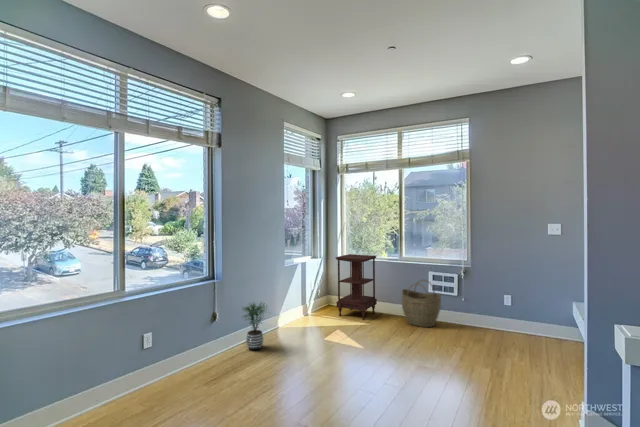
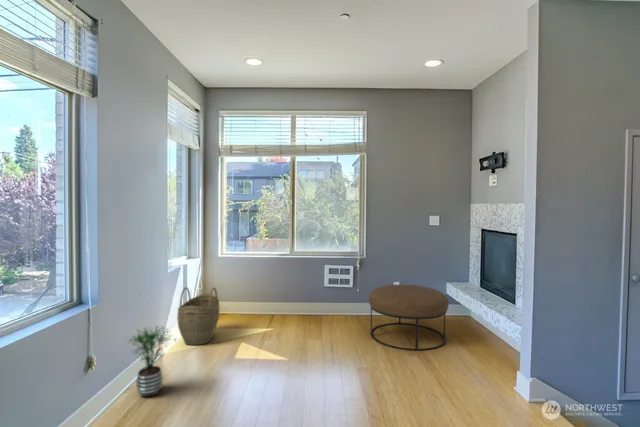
side table: present [336,254,377,320] -> none [225,251,269,326]
woven basket: present [402,280,441,327] -> present [177,288,220,345]
ottoman: none [455,296,546,367] -> present [369,285,449,350]

